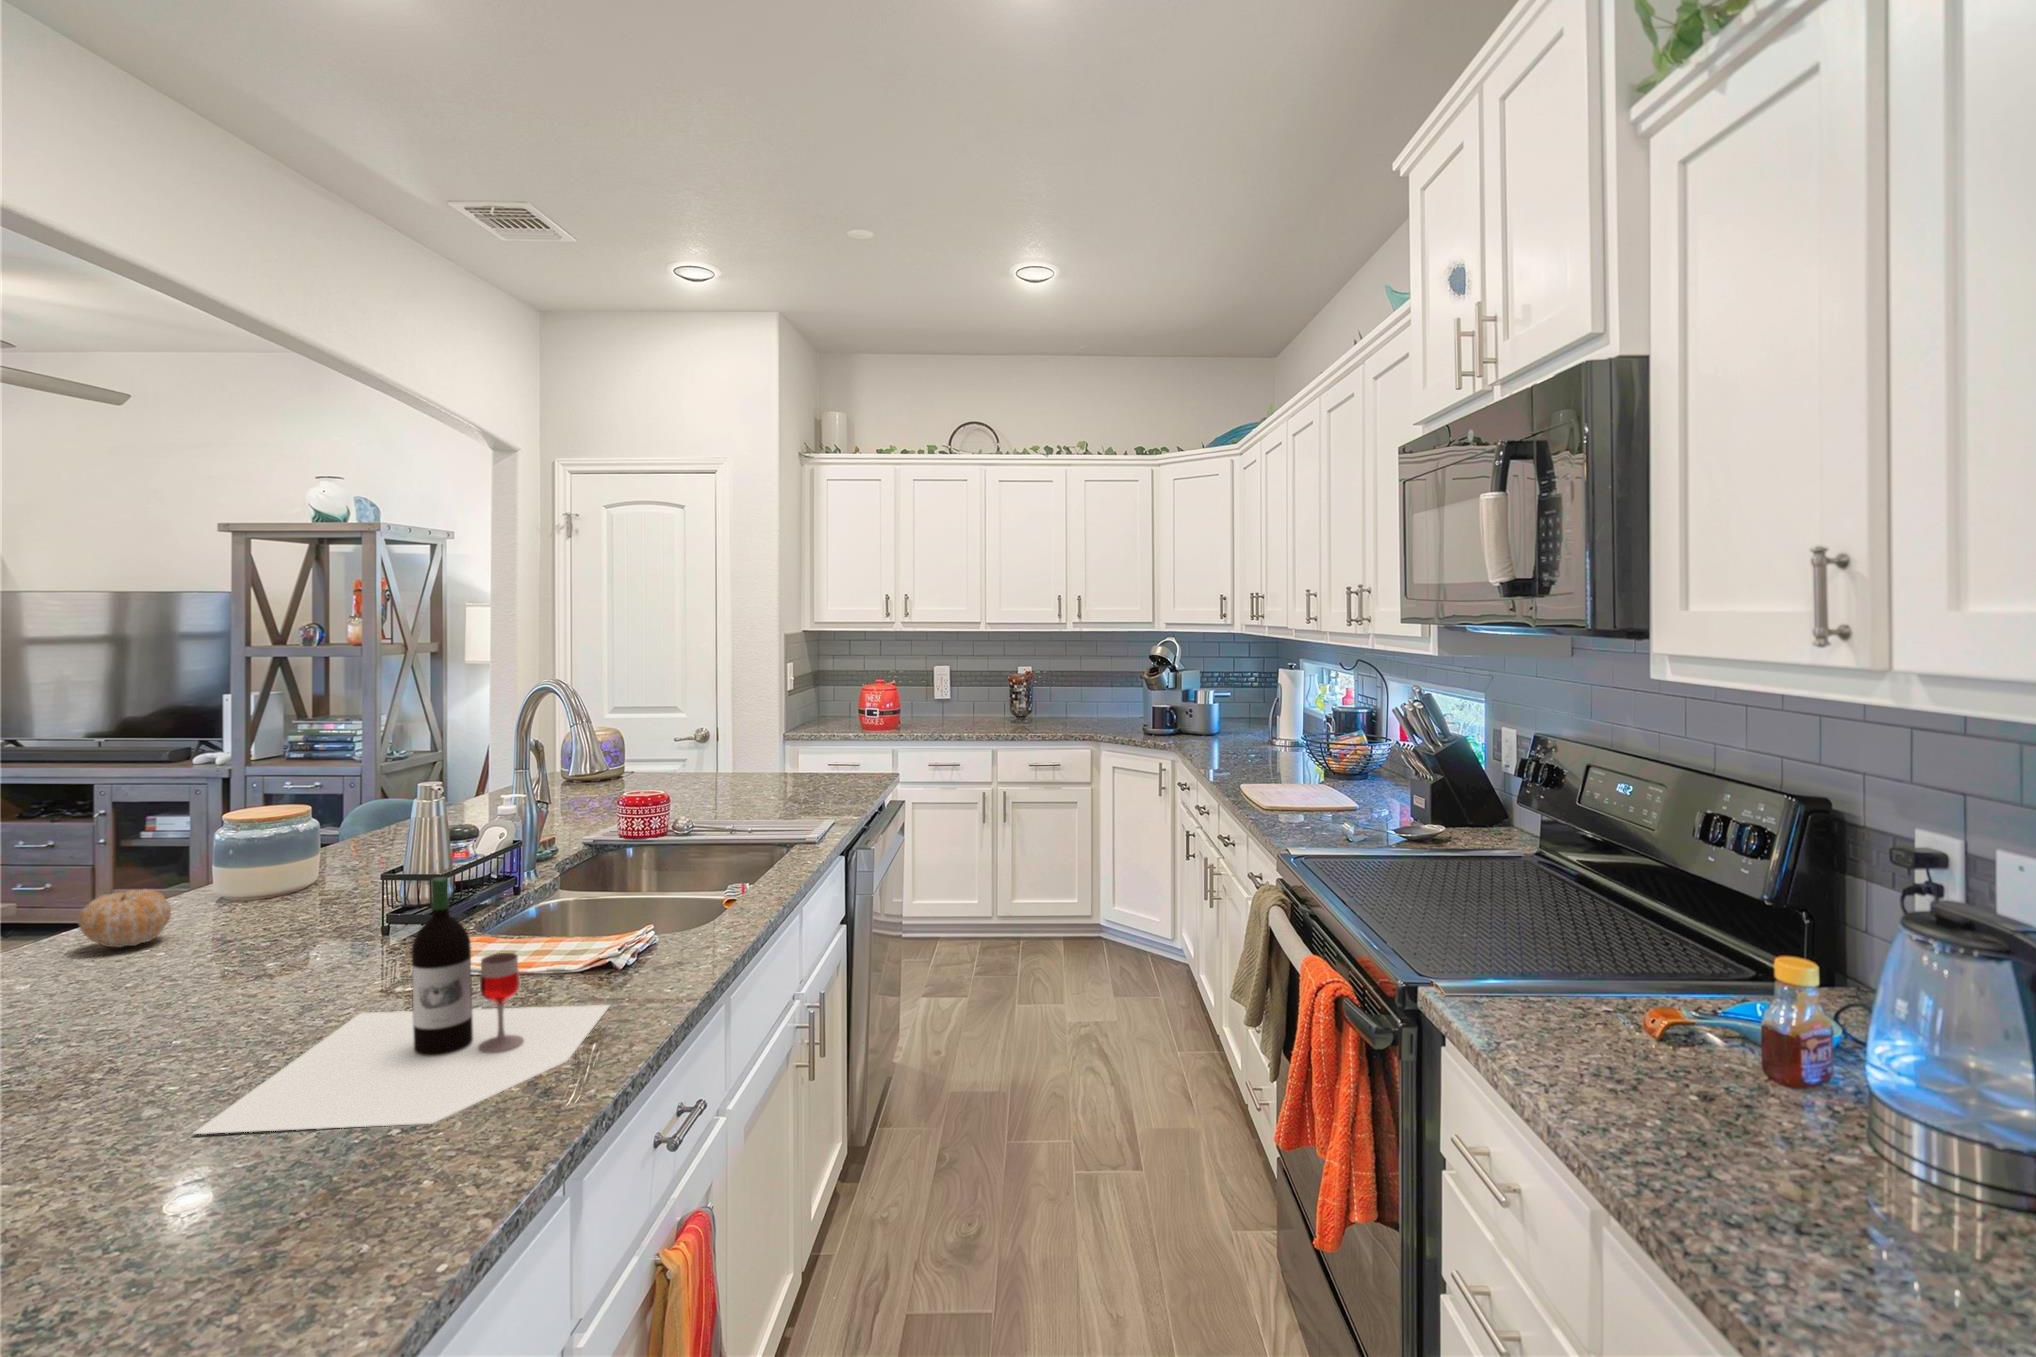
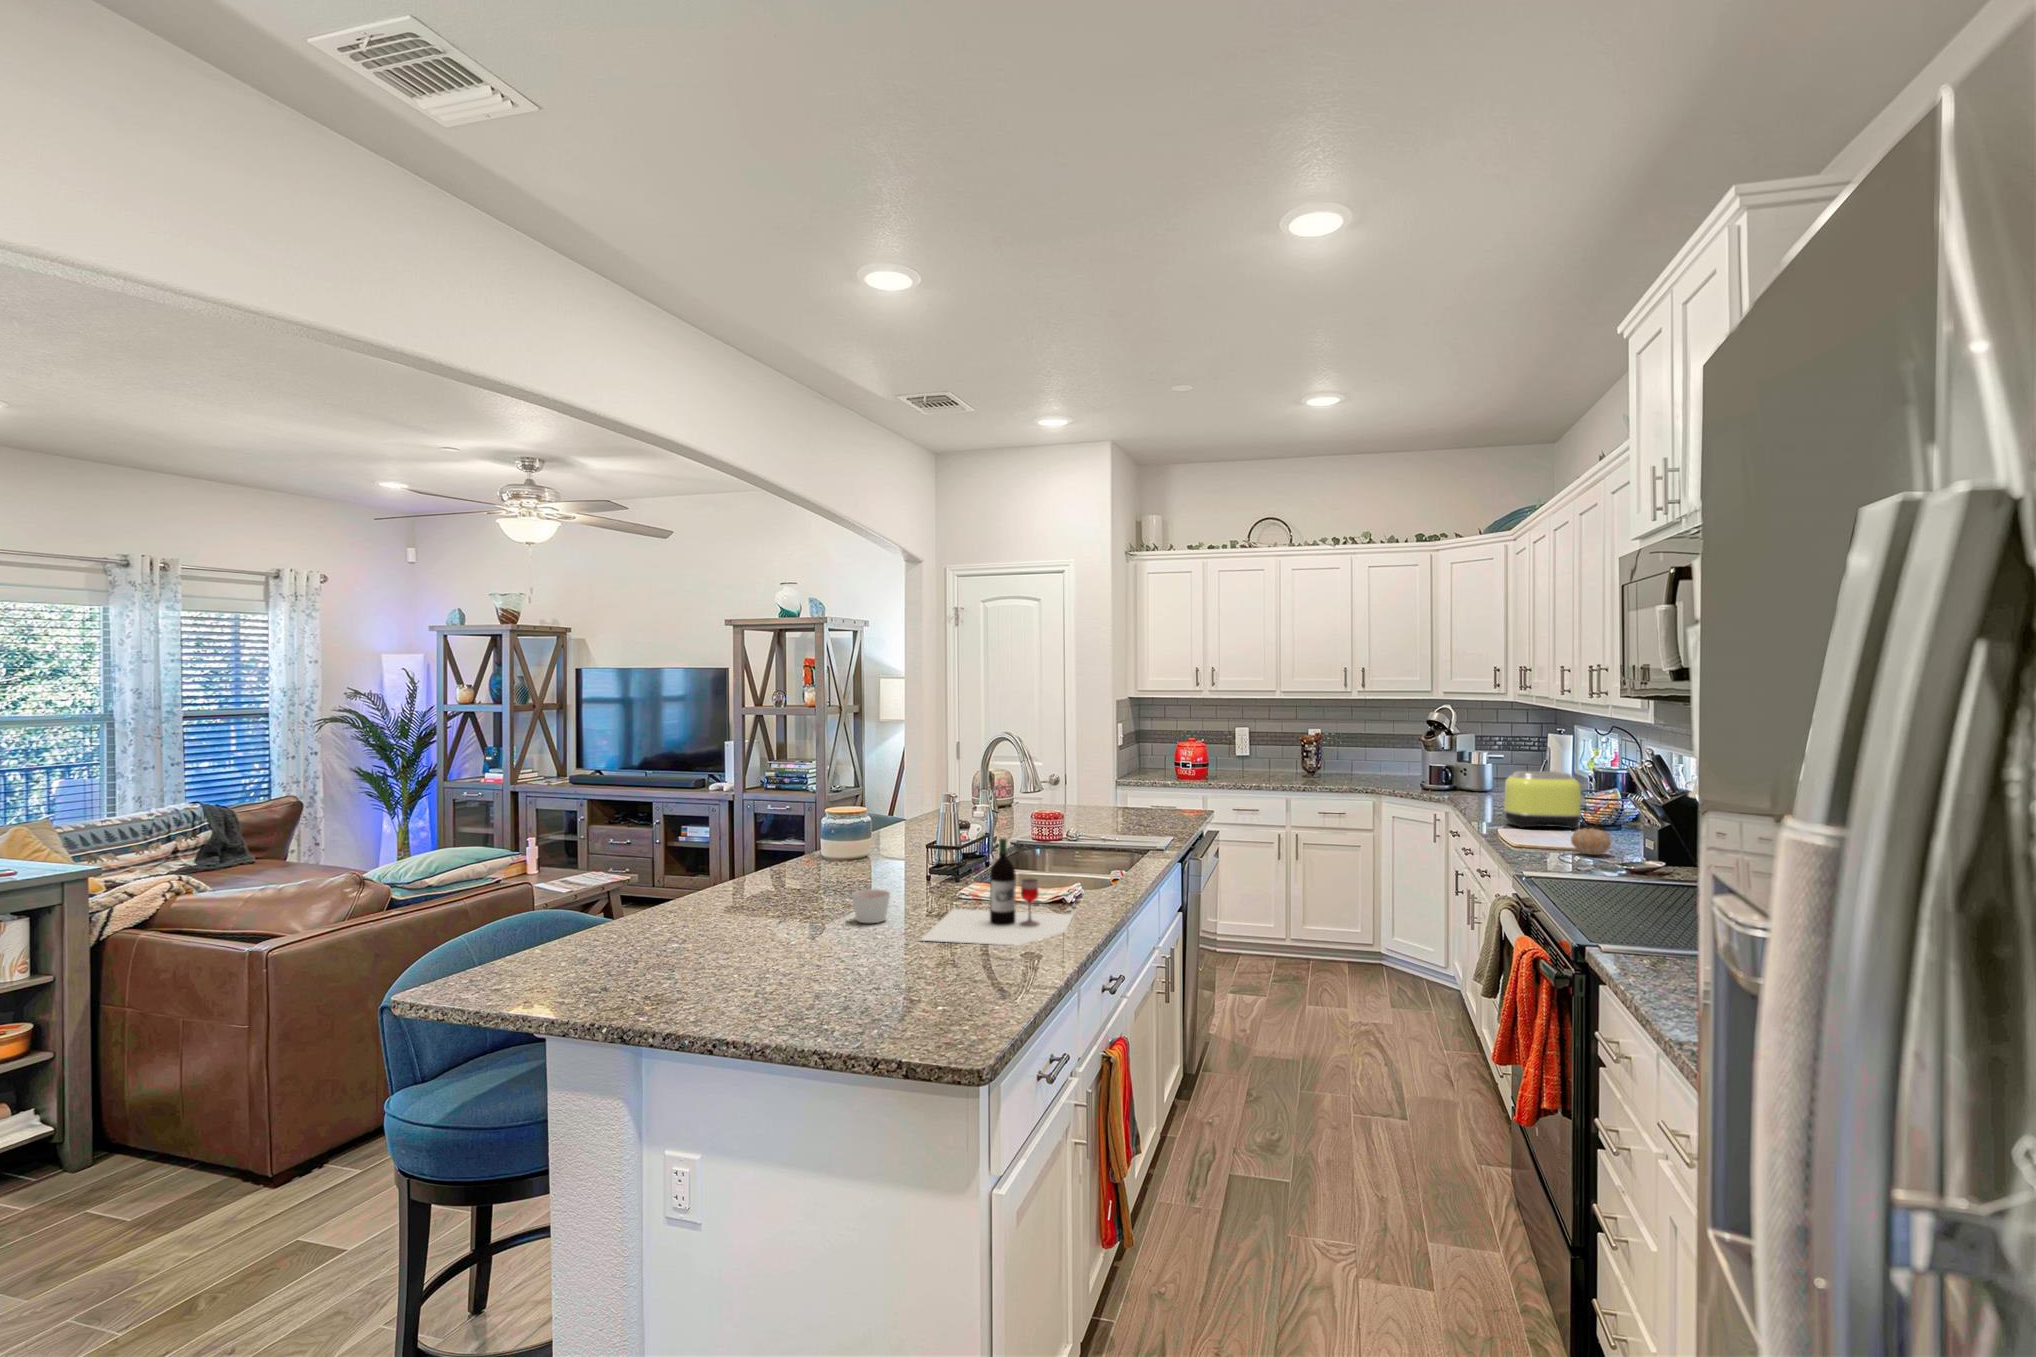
toaster: none [1248,713,1345,783] -> present [1504,771,1590,829]
fruit: present [78,890,171,947] -> present [1571,829,1611,855]
candle: none [77,997,186,1081] -> present [852,889,890,923]

